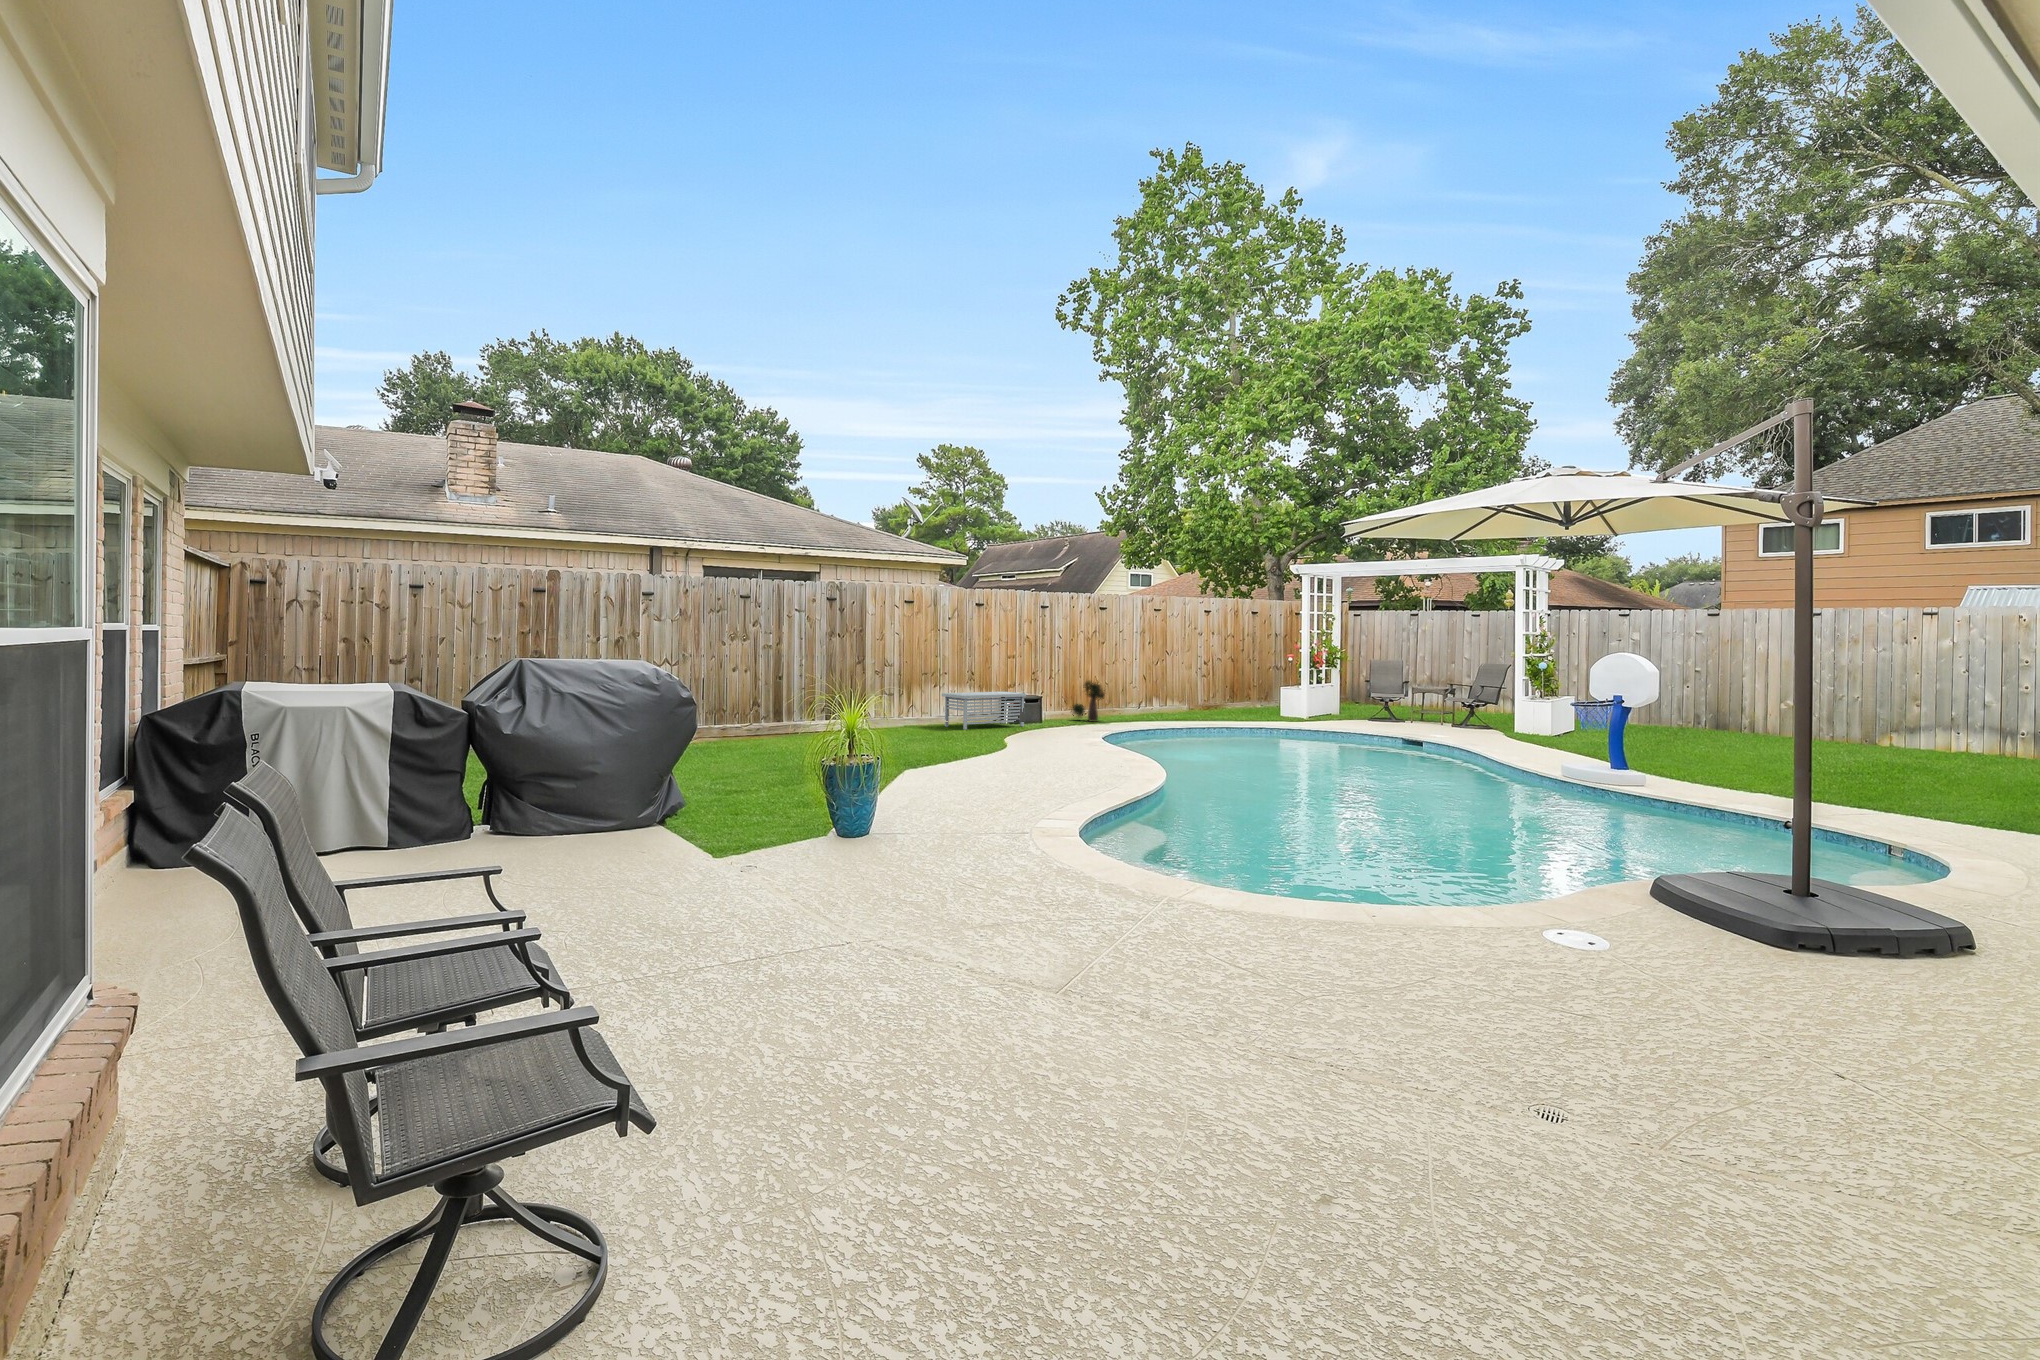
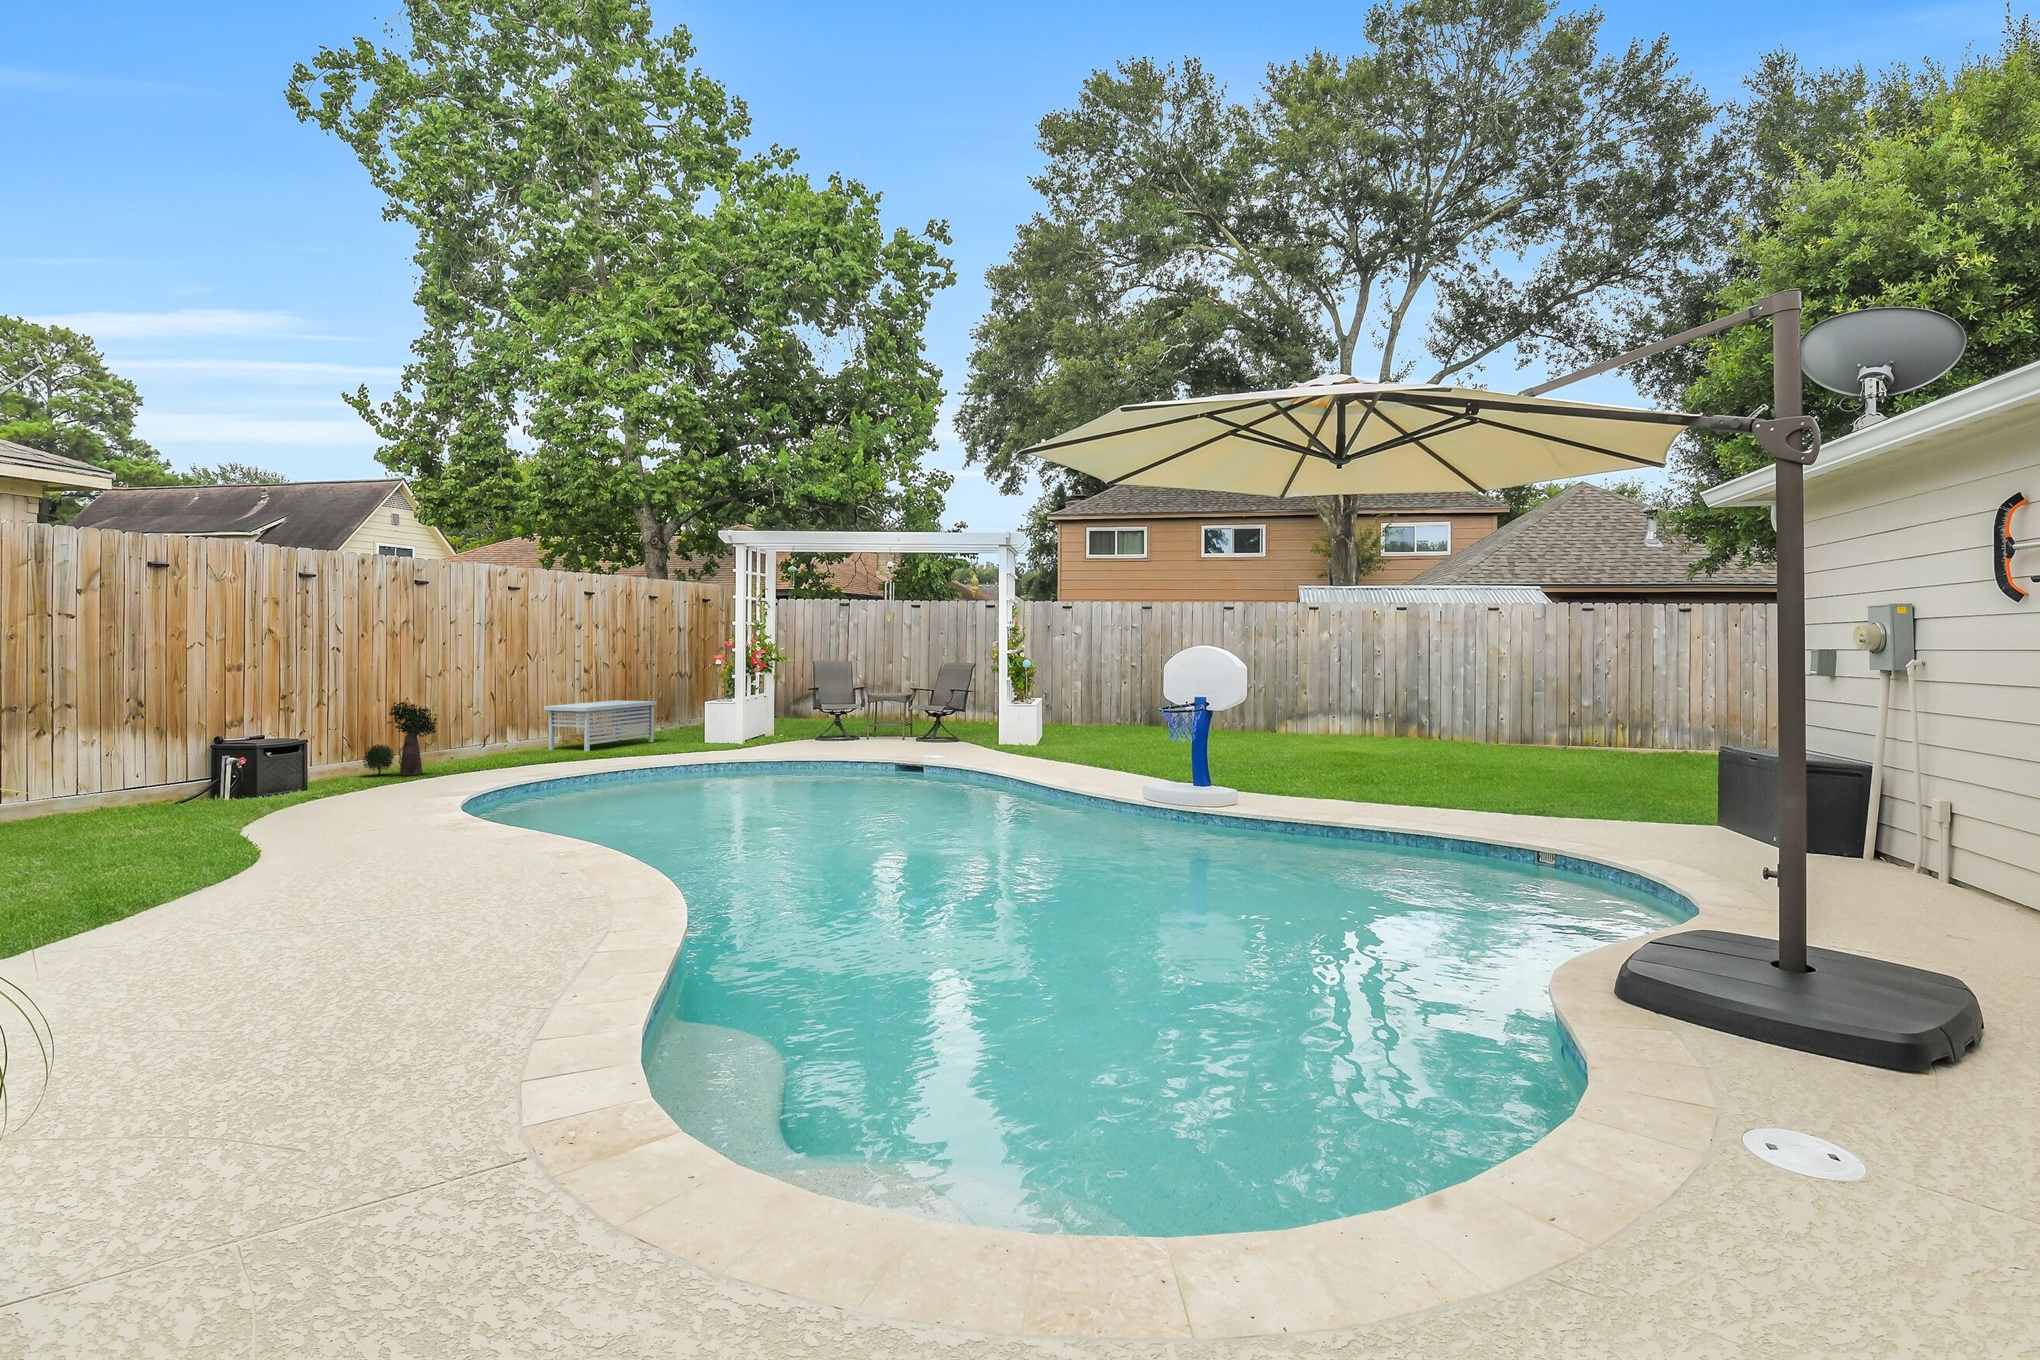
storage bench: present [942,691,1026,730] -> present [544,700,656,751]

